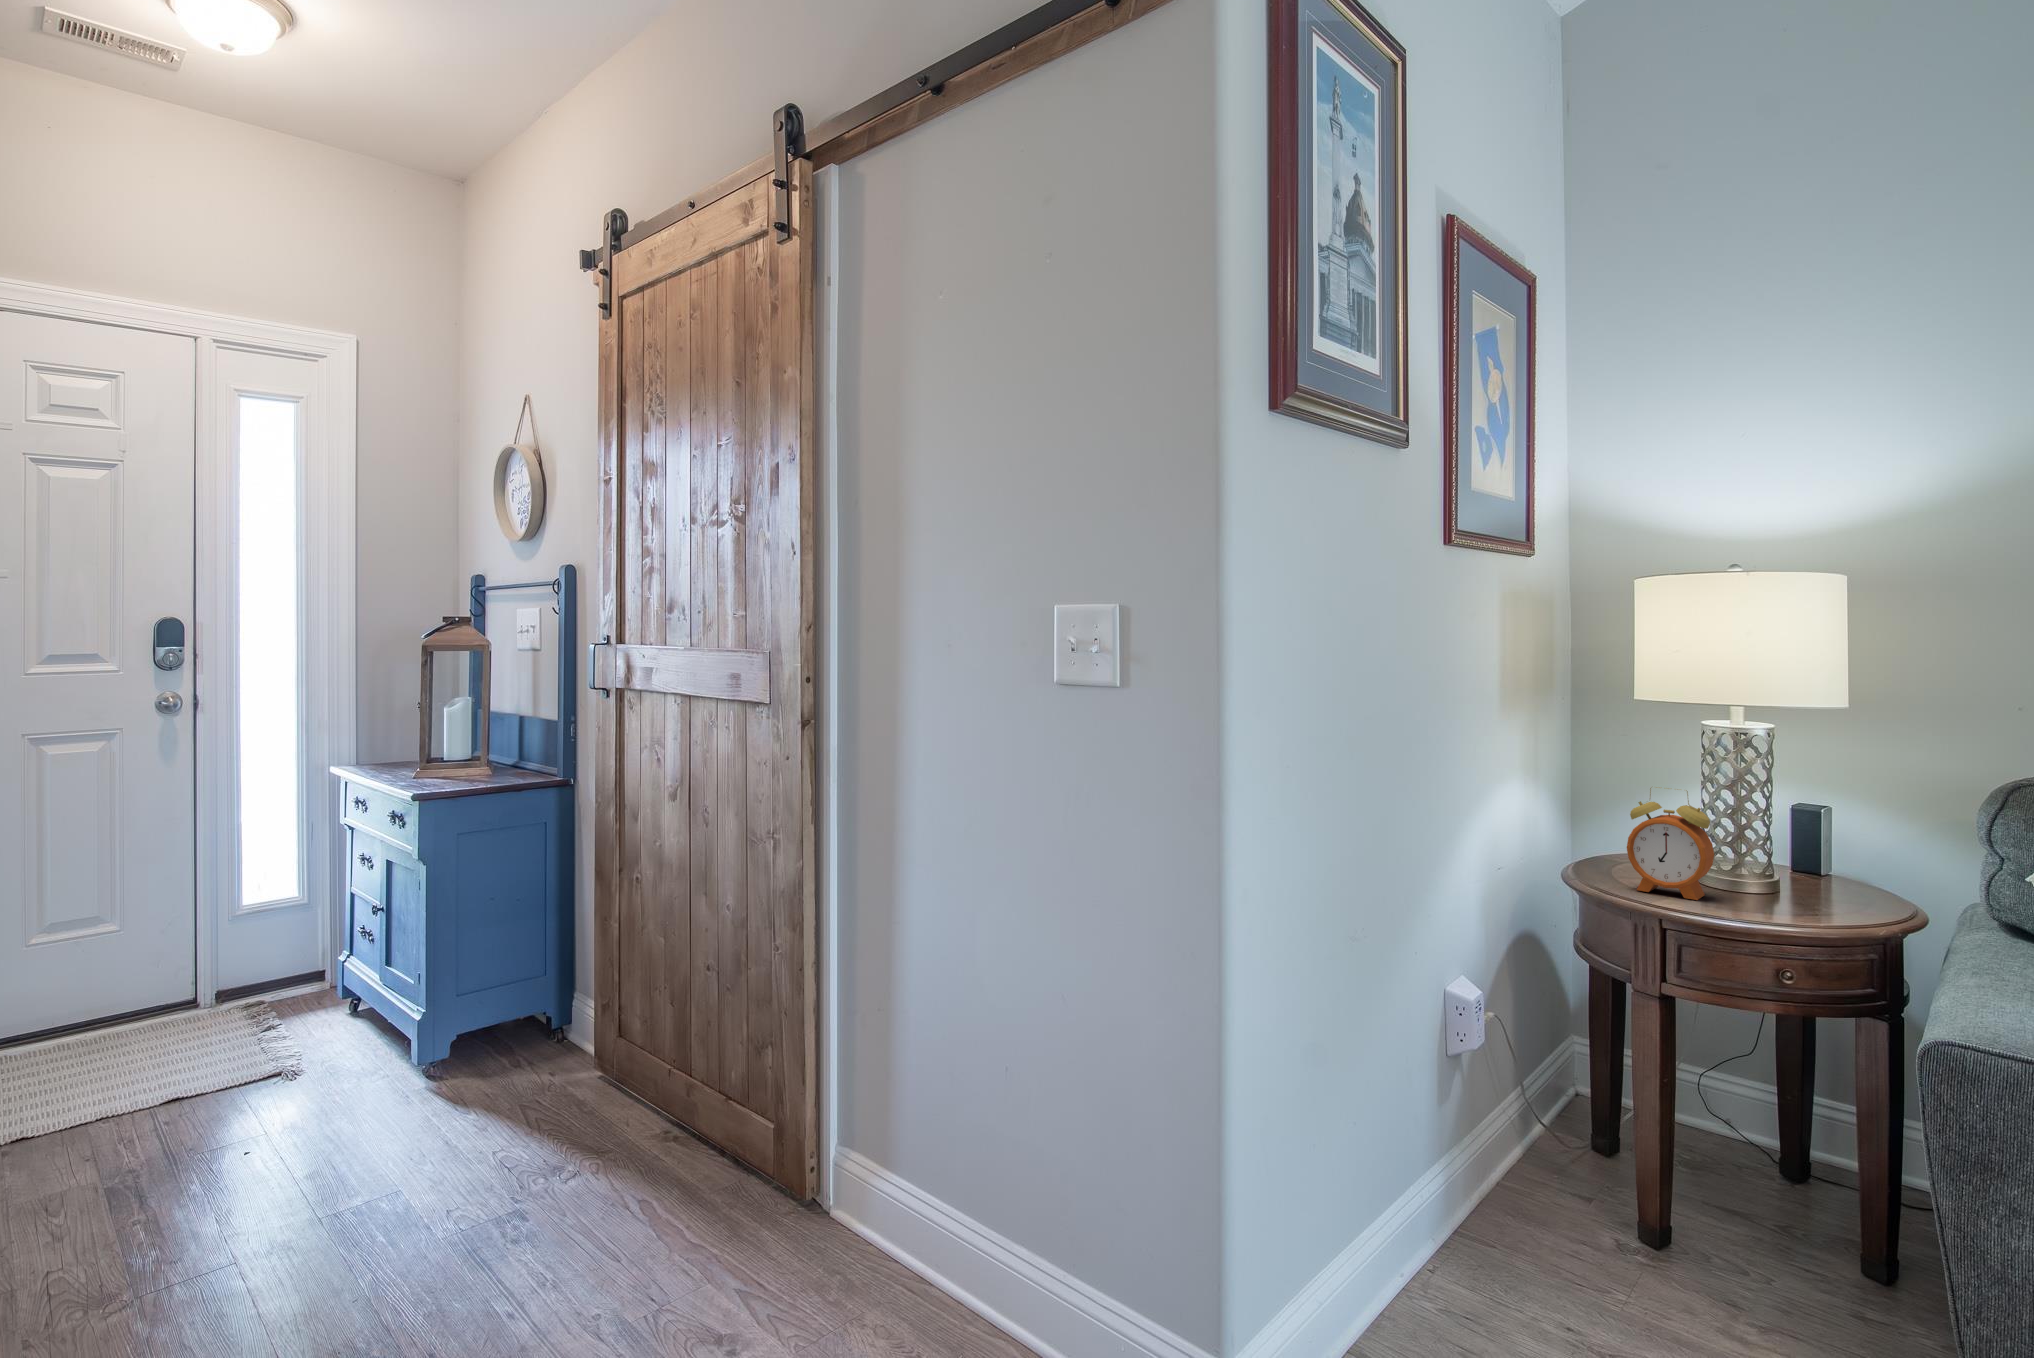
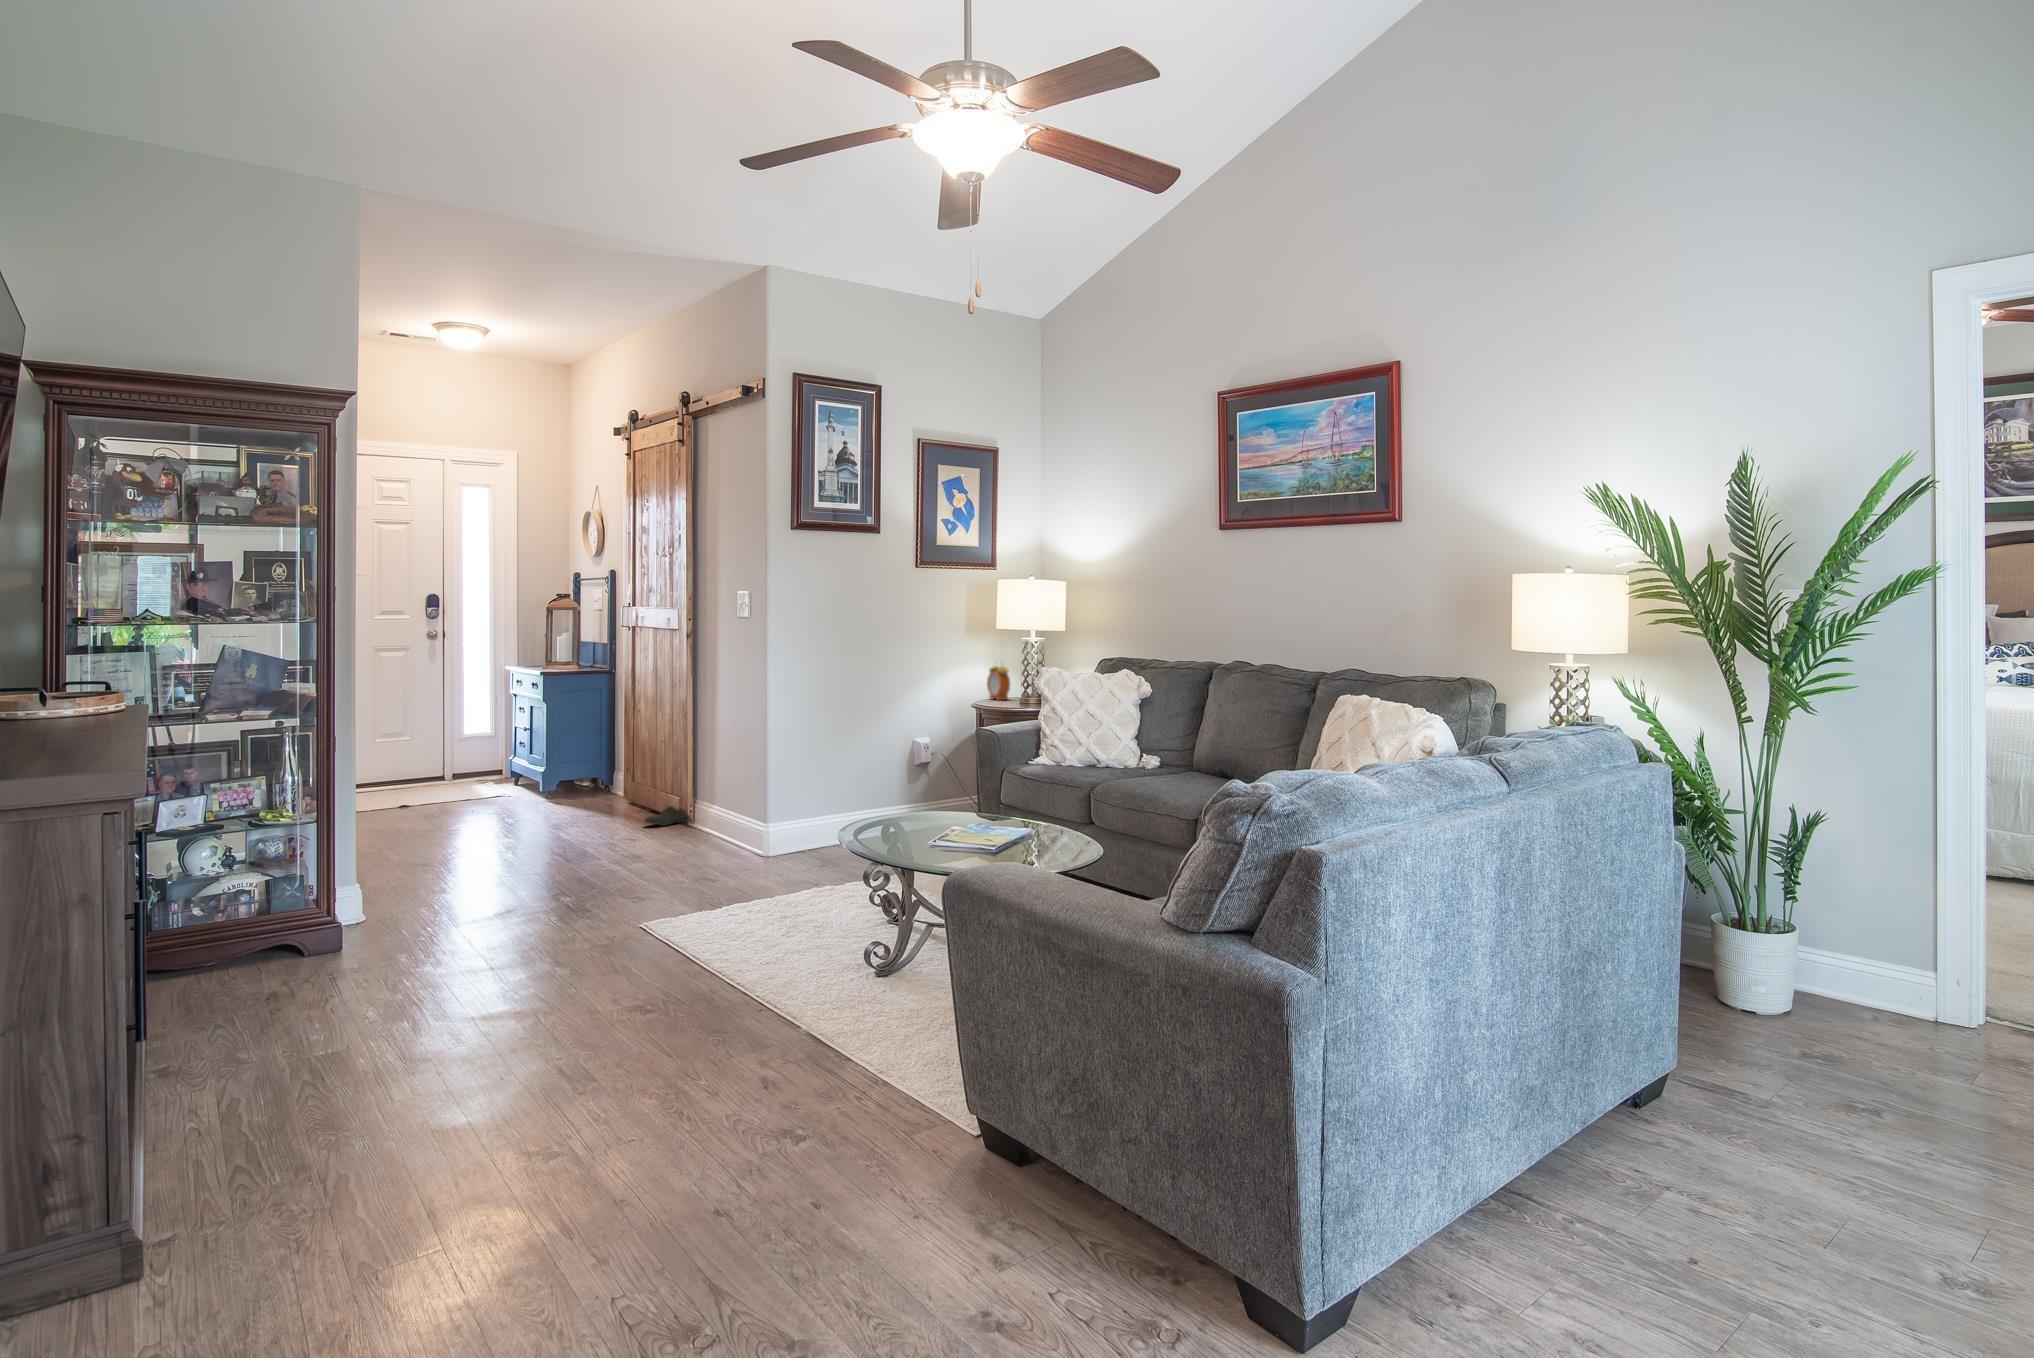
shoe: none [725,1177,837,1286] -> present [644,806,691,826]

